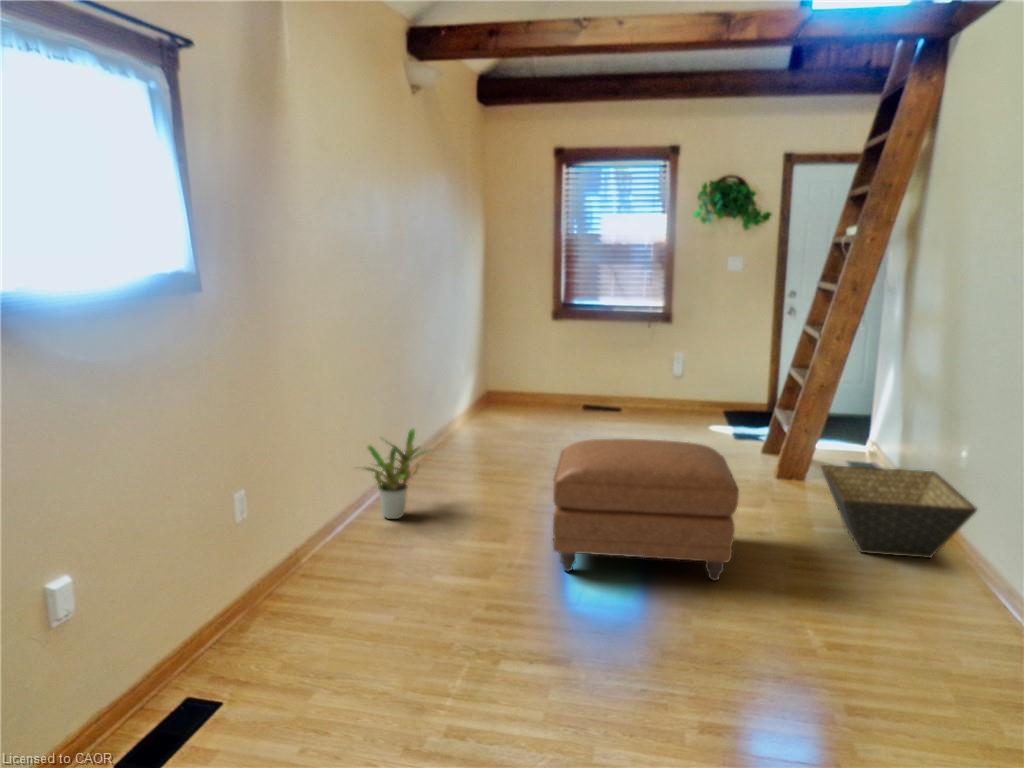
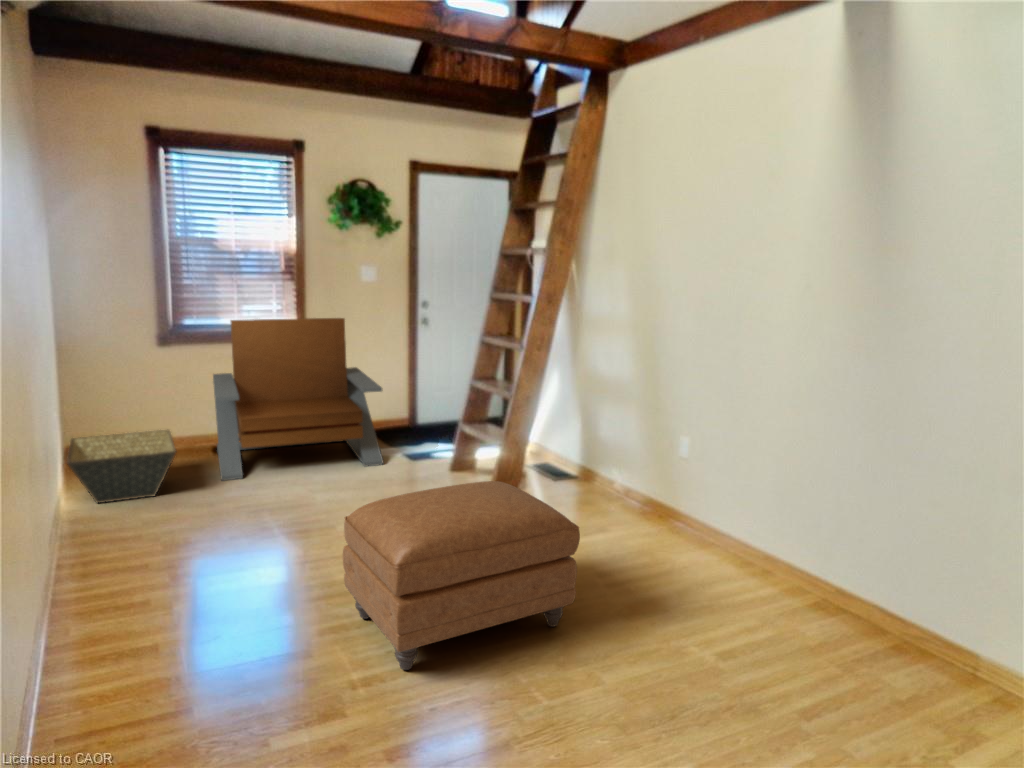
lounge chair: none [567,302,711,440] -> present [213,318,383,480]
potted plant: present [364,429,428,519] -> none [30,531,154,676]
basket: present [821,465,977,558] -> present [67,430,176,503]

